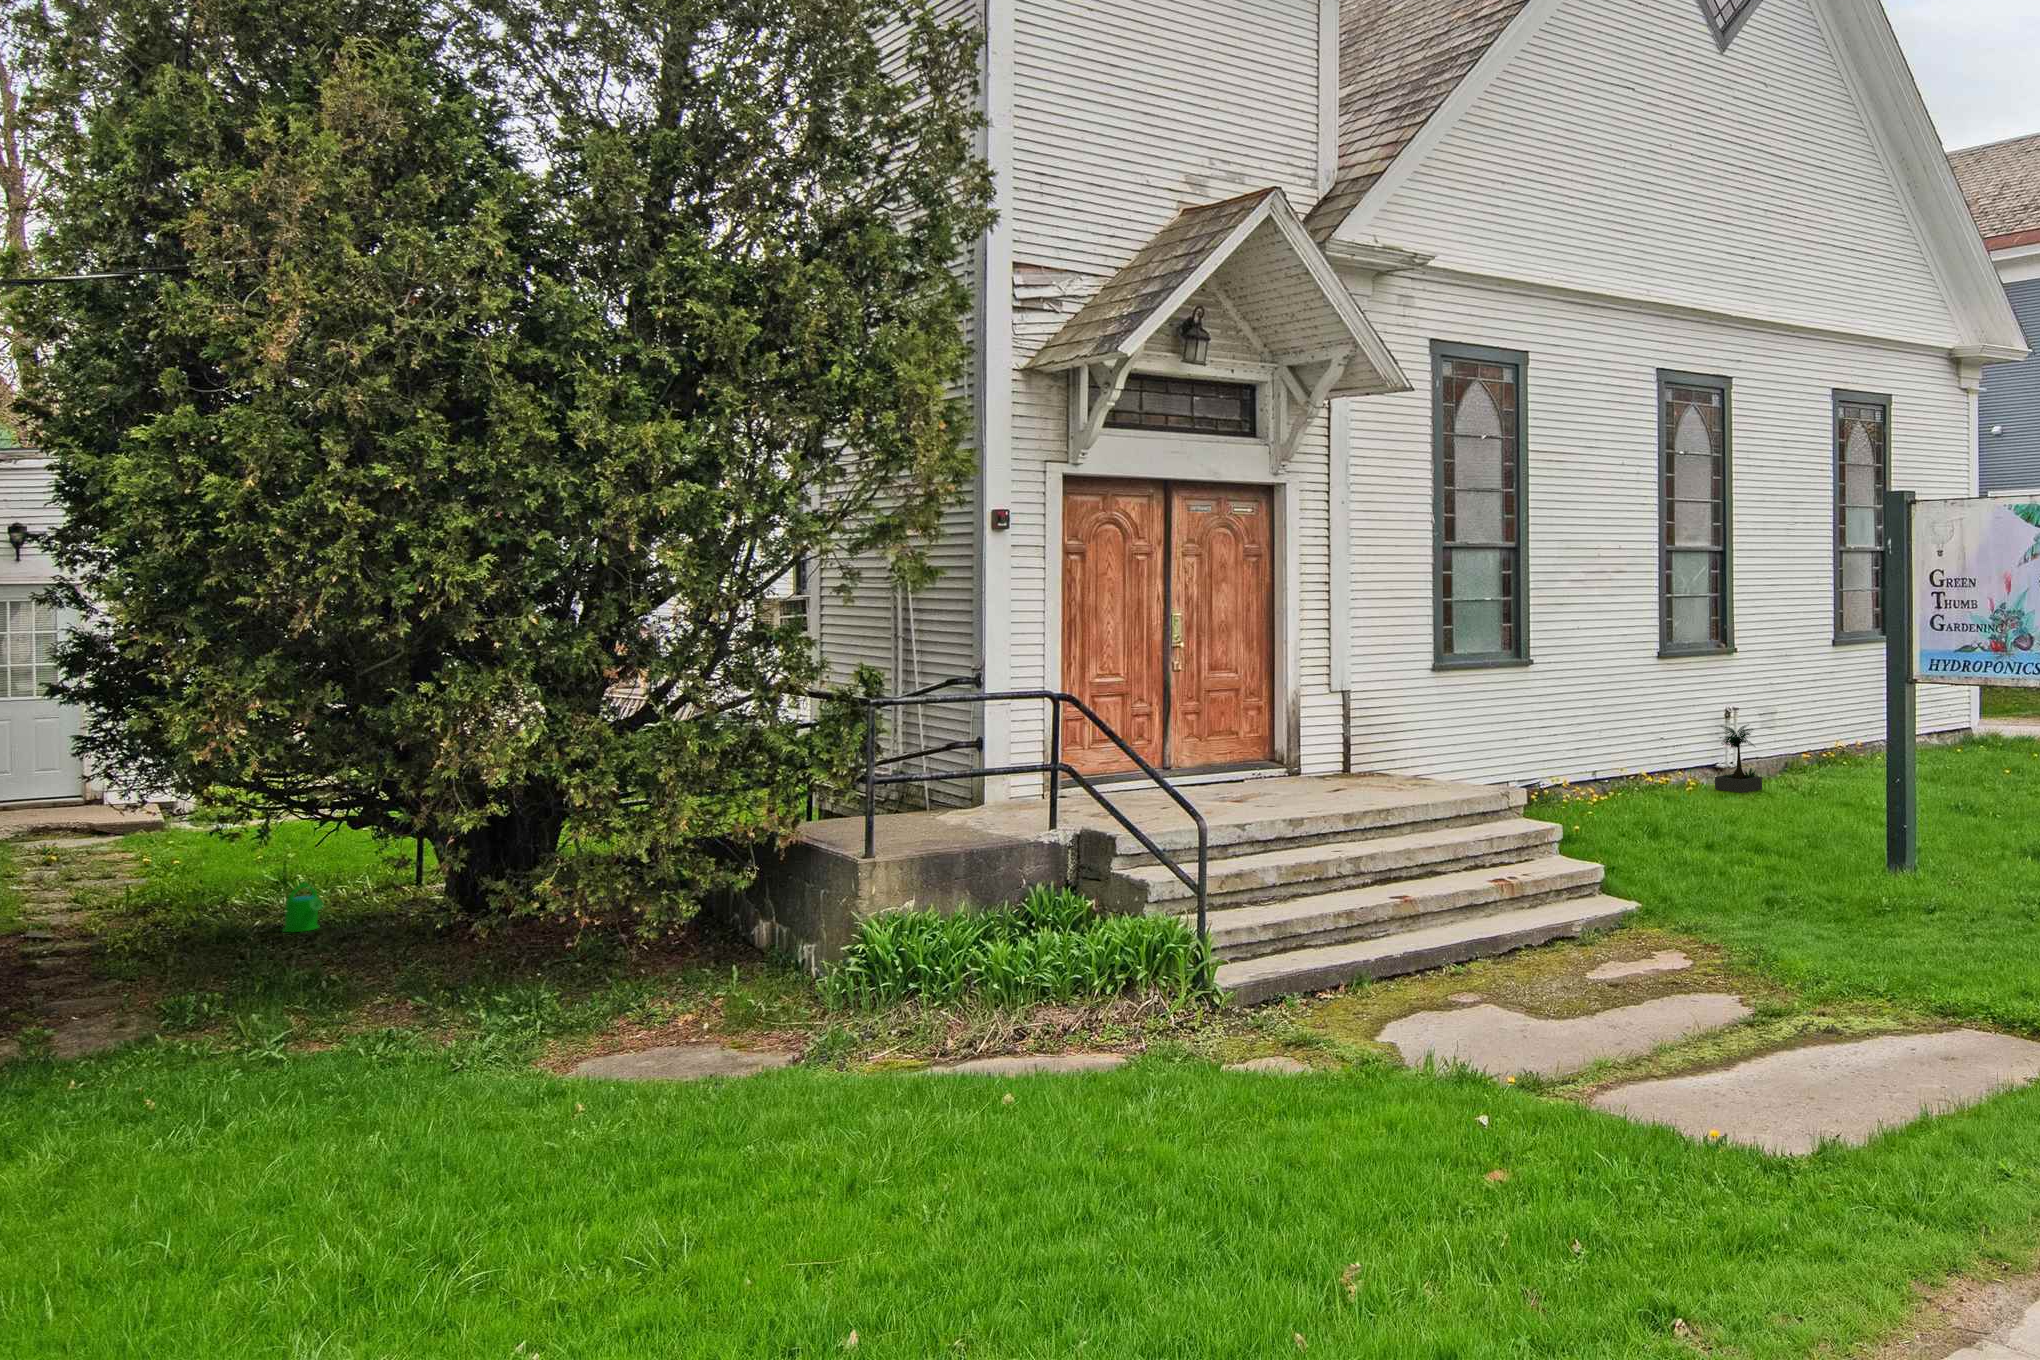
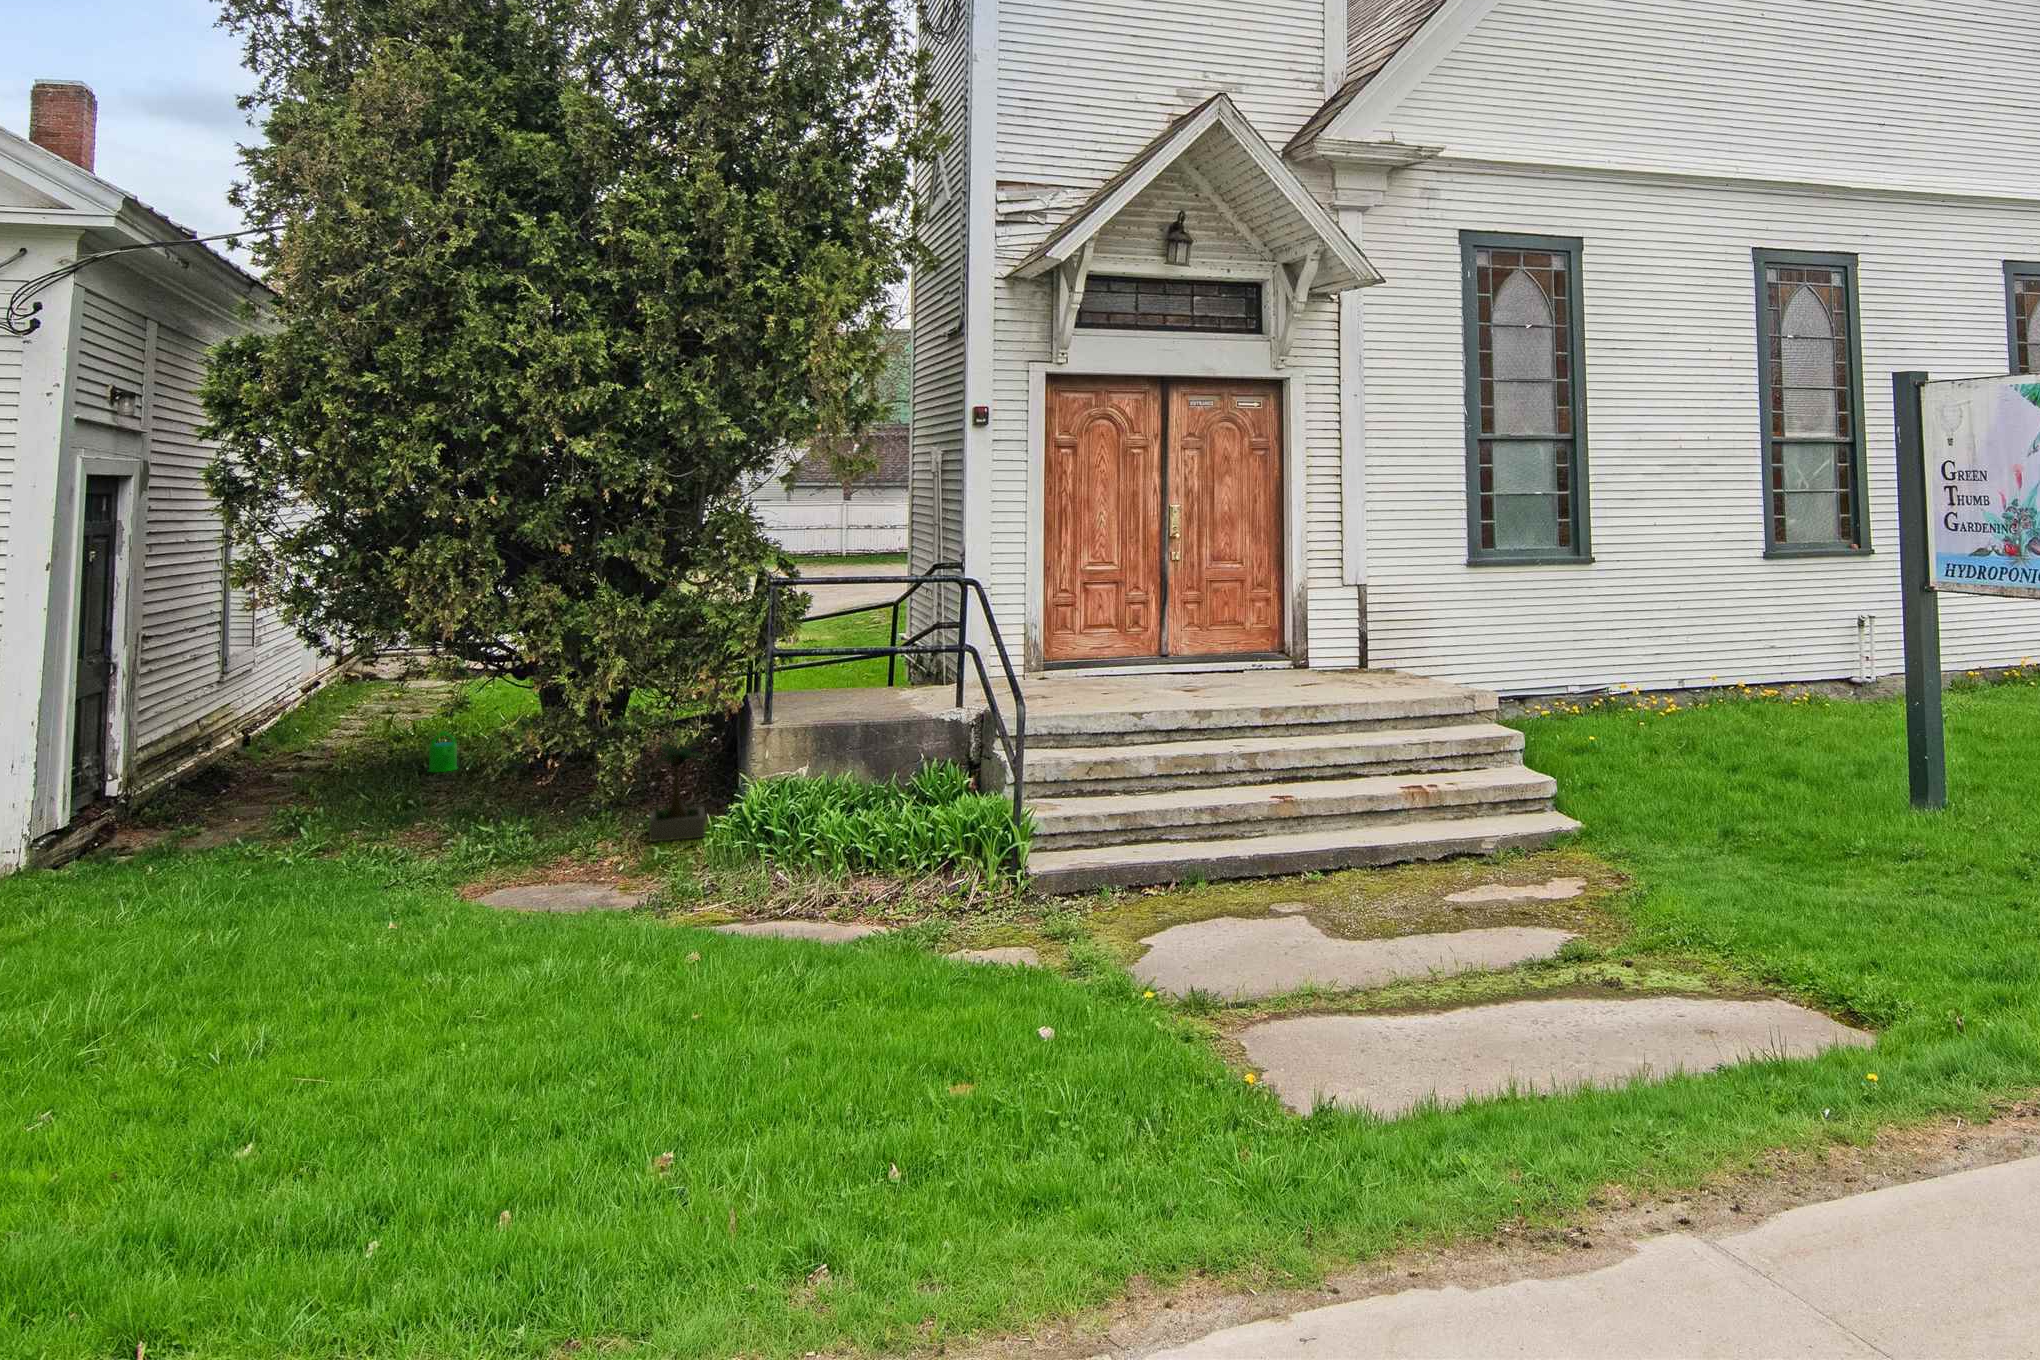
potted plant: present [1715,724,1762,793] -> present [642,732,709,842]

